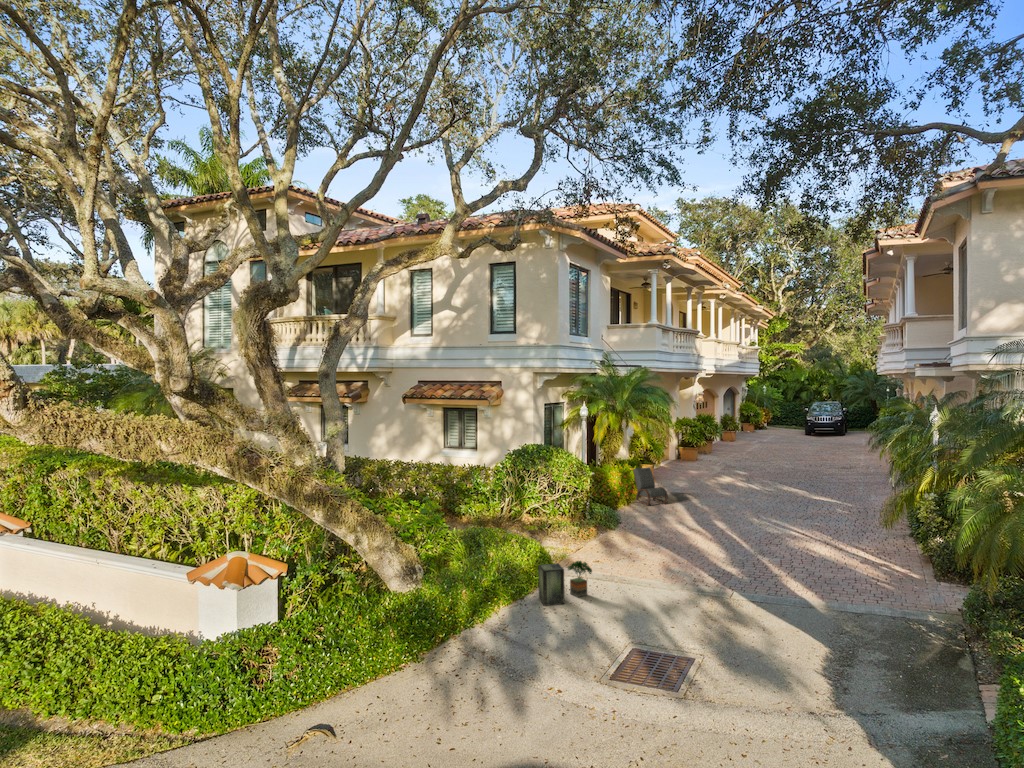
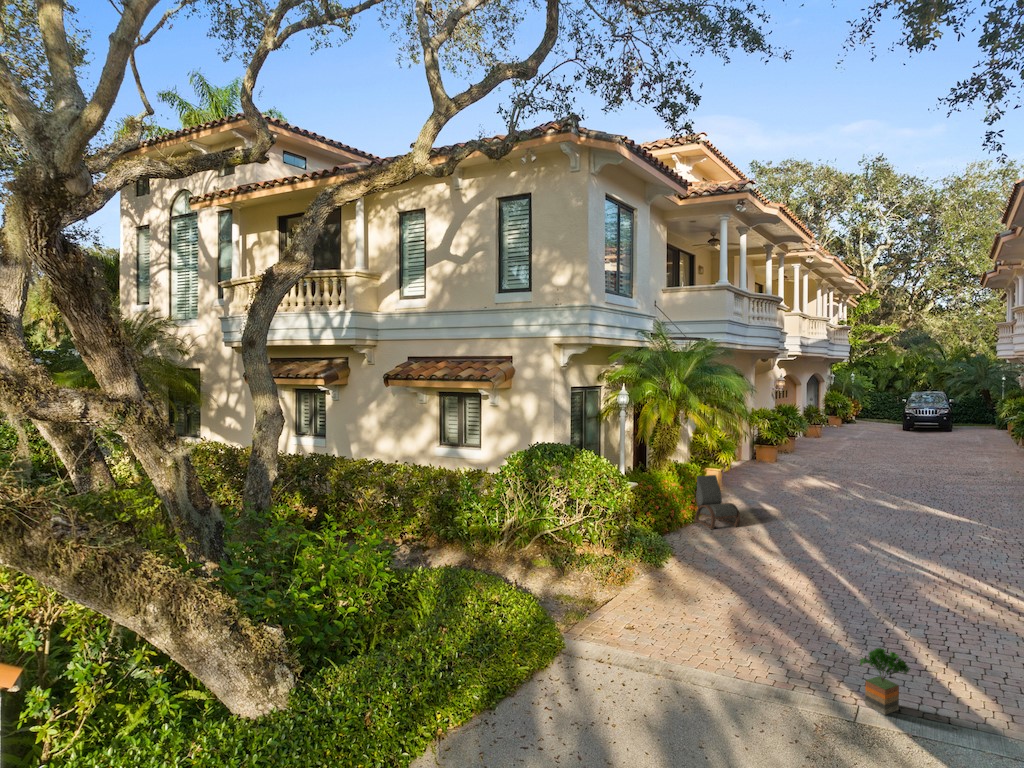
potted tree: present [568,561,592,597] -> present [860,648,910,715]
storage box: present [538,564,564,606] -> none [509,666,552,749]

